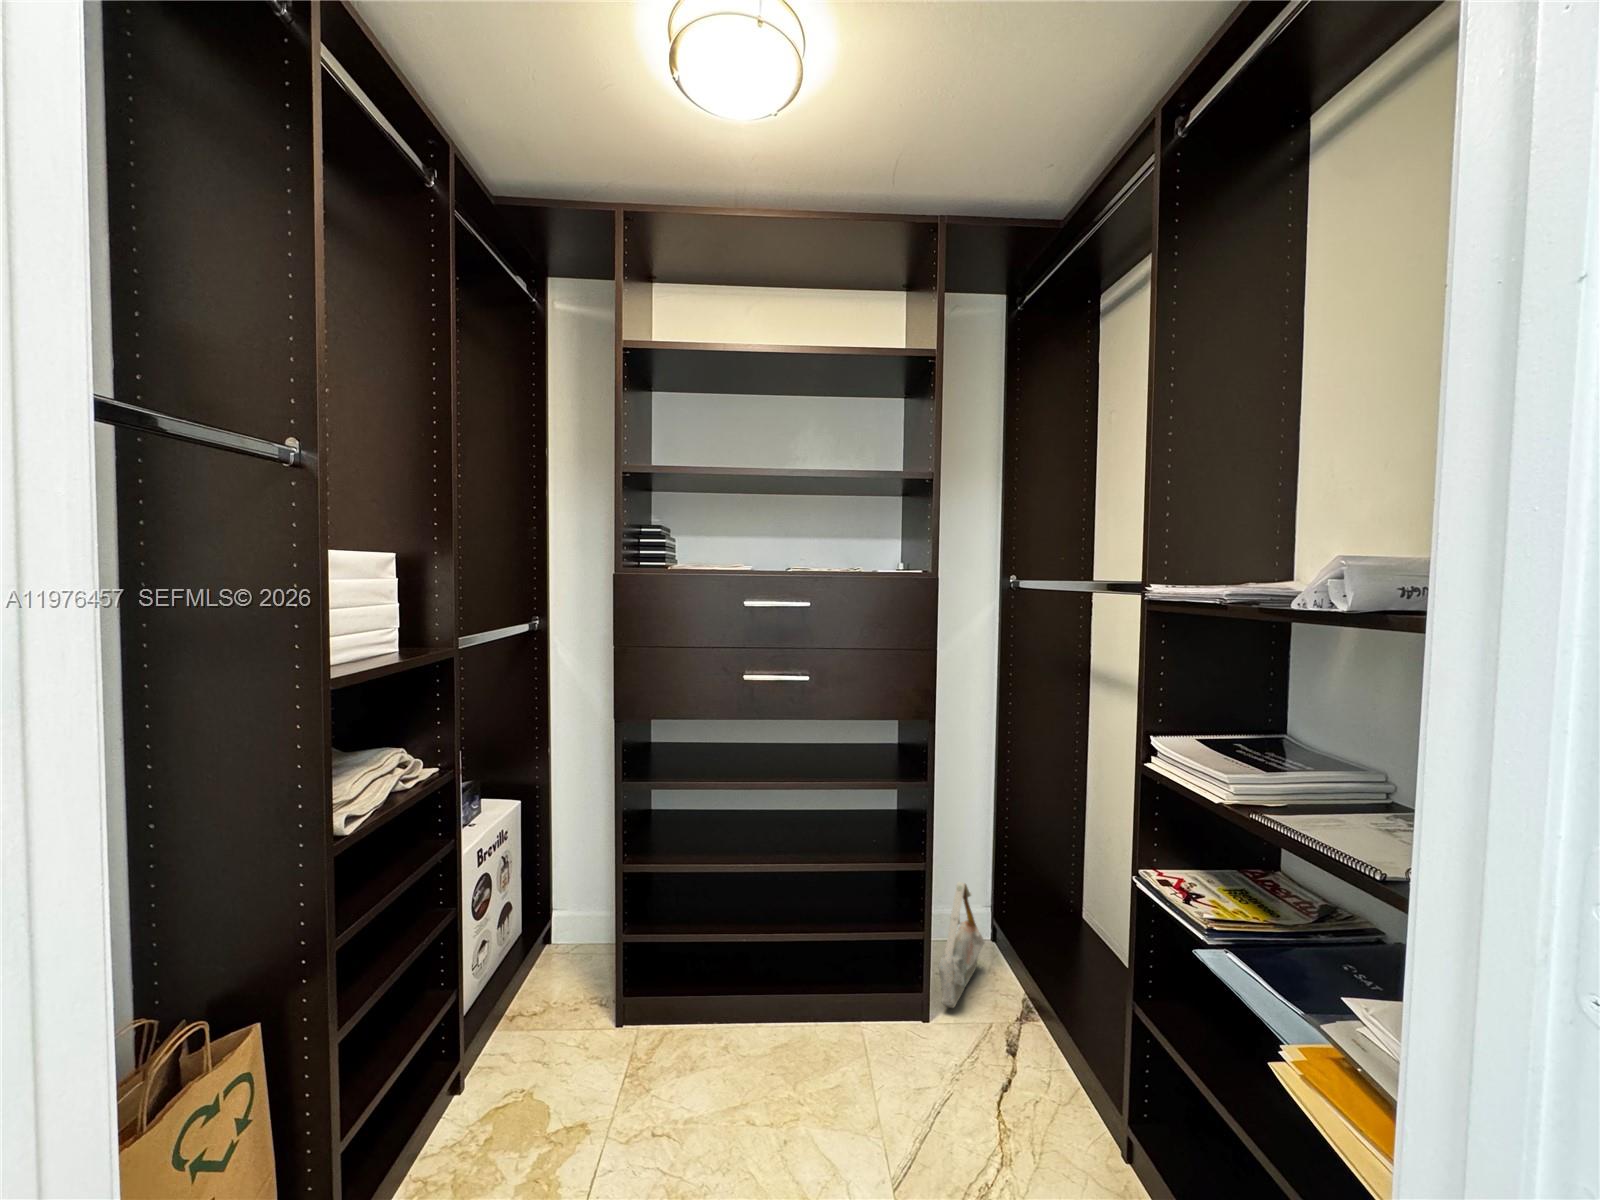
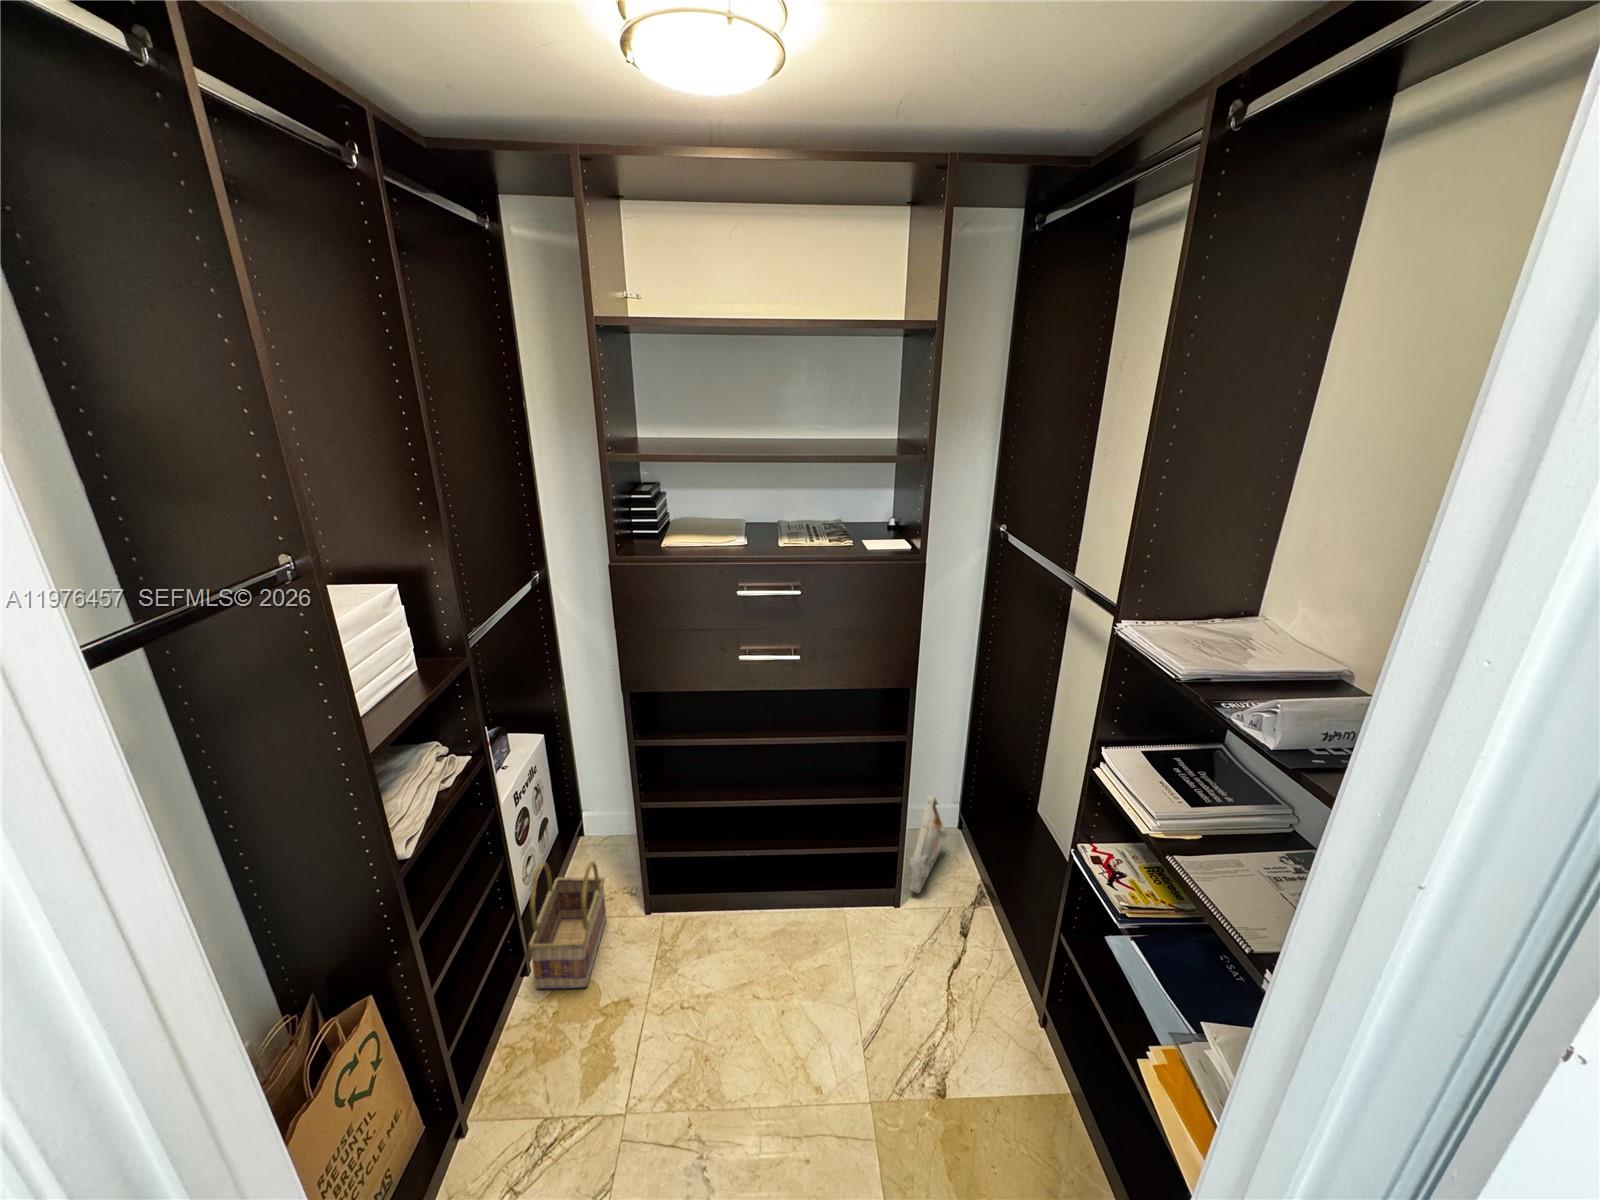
basket: none [465,940,569,1110] -> present [529,862,607,989]

